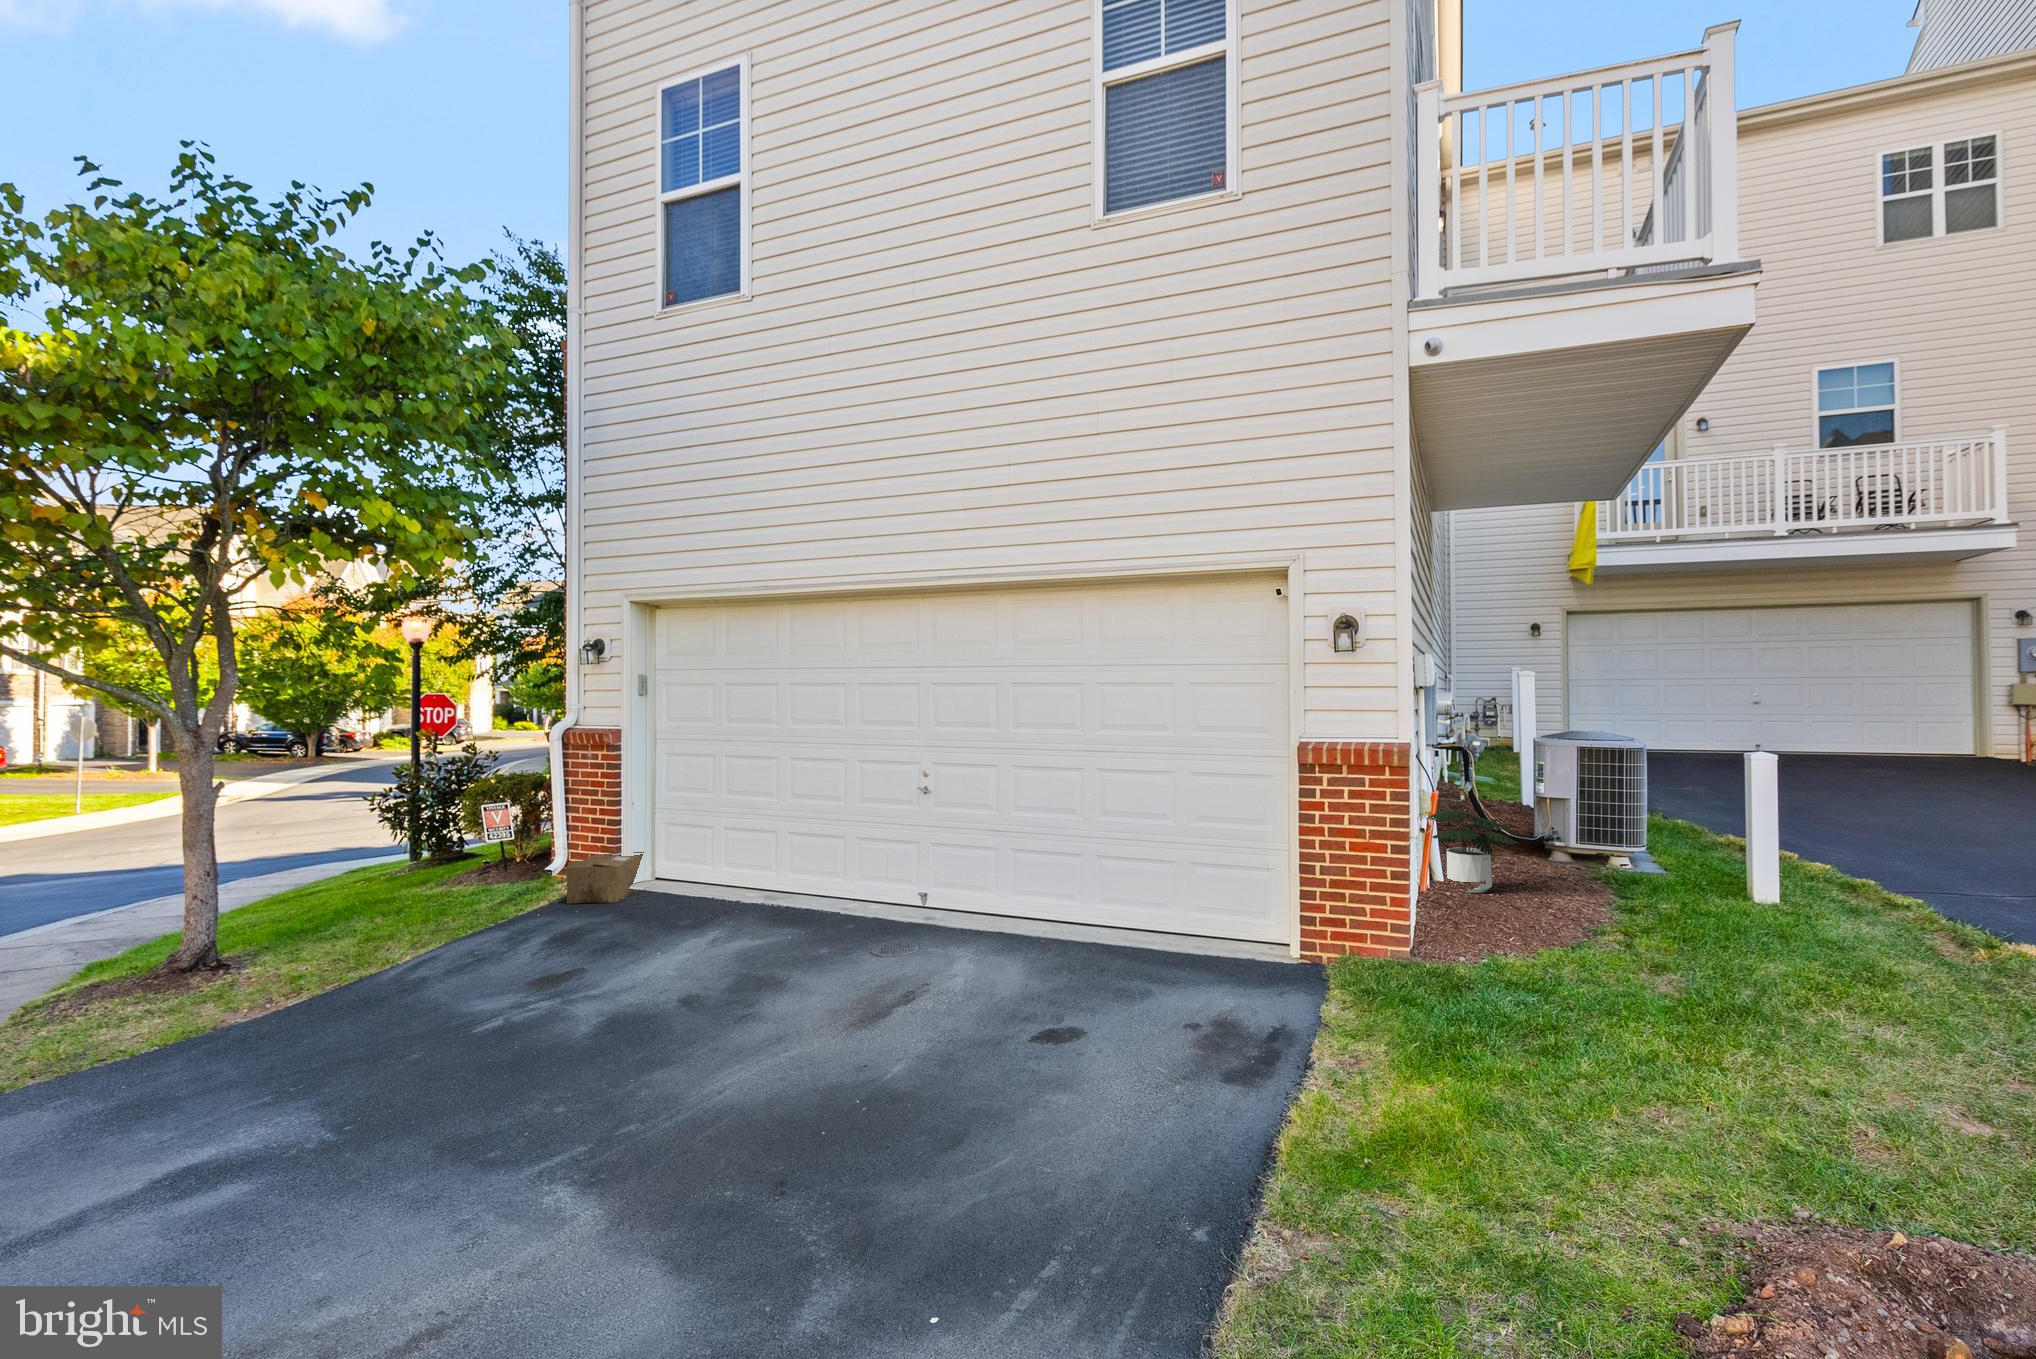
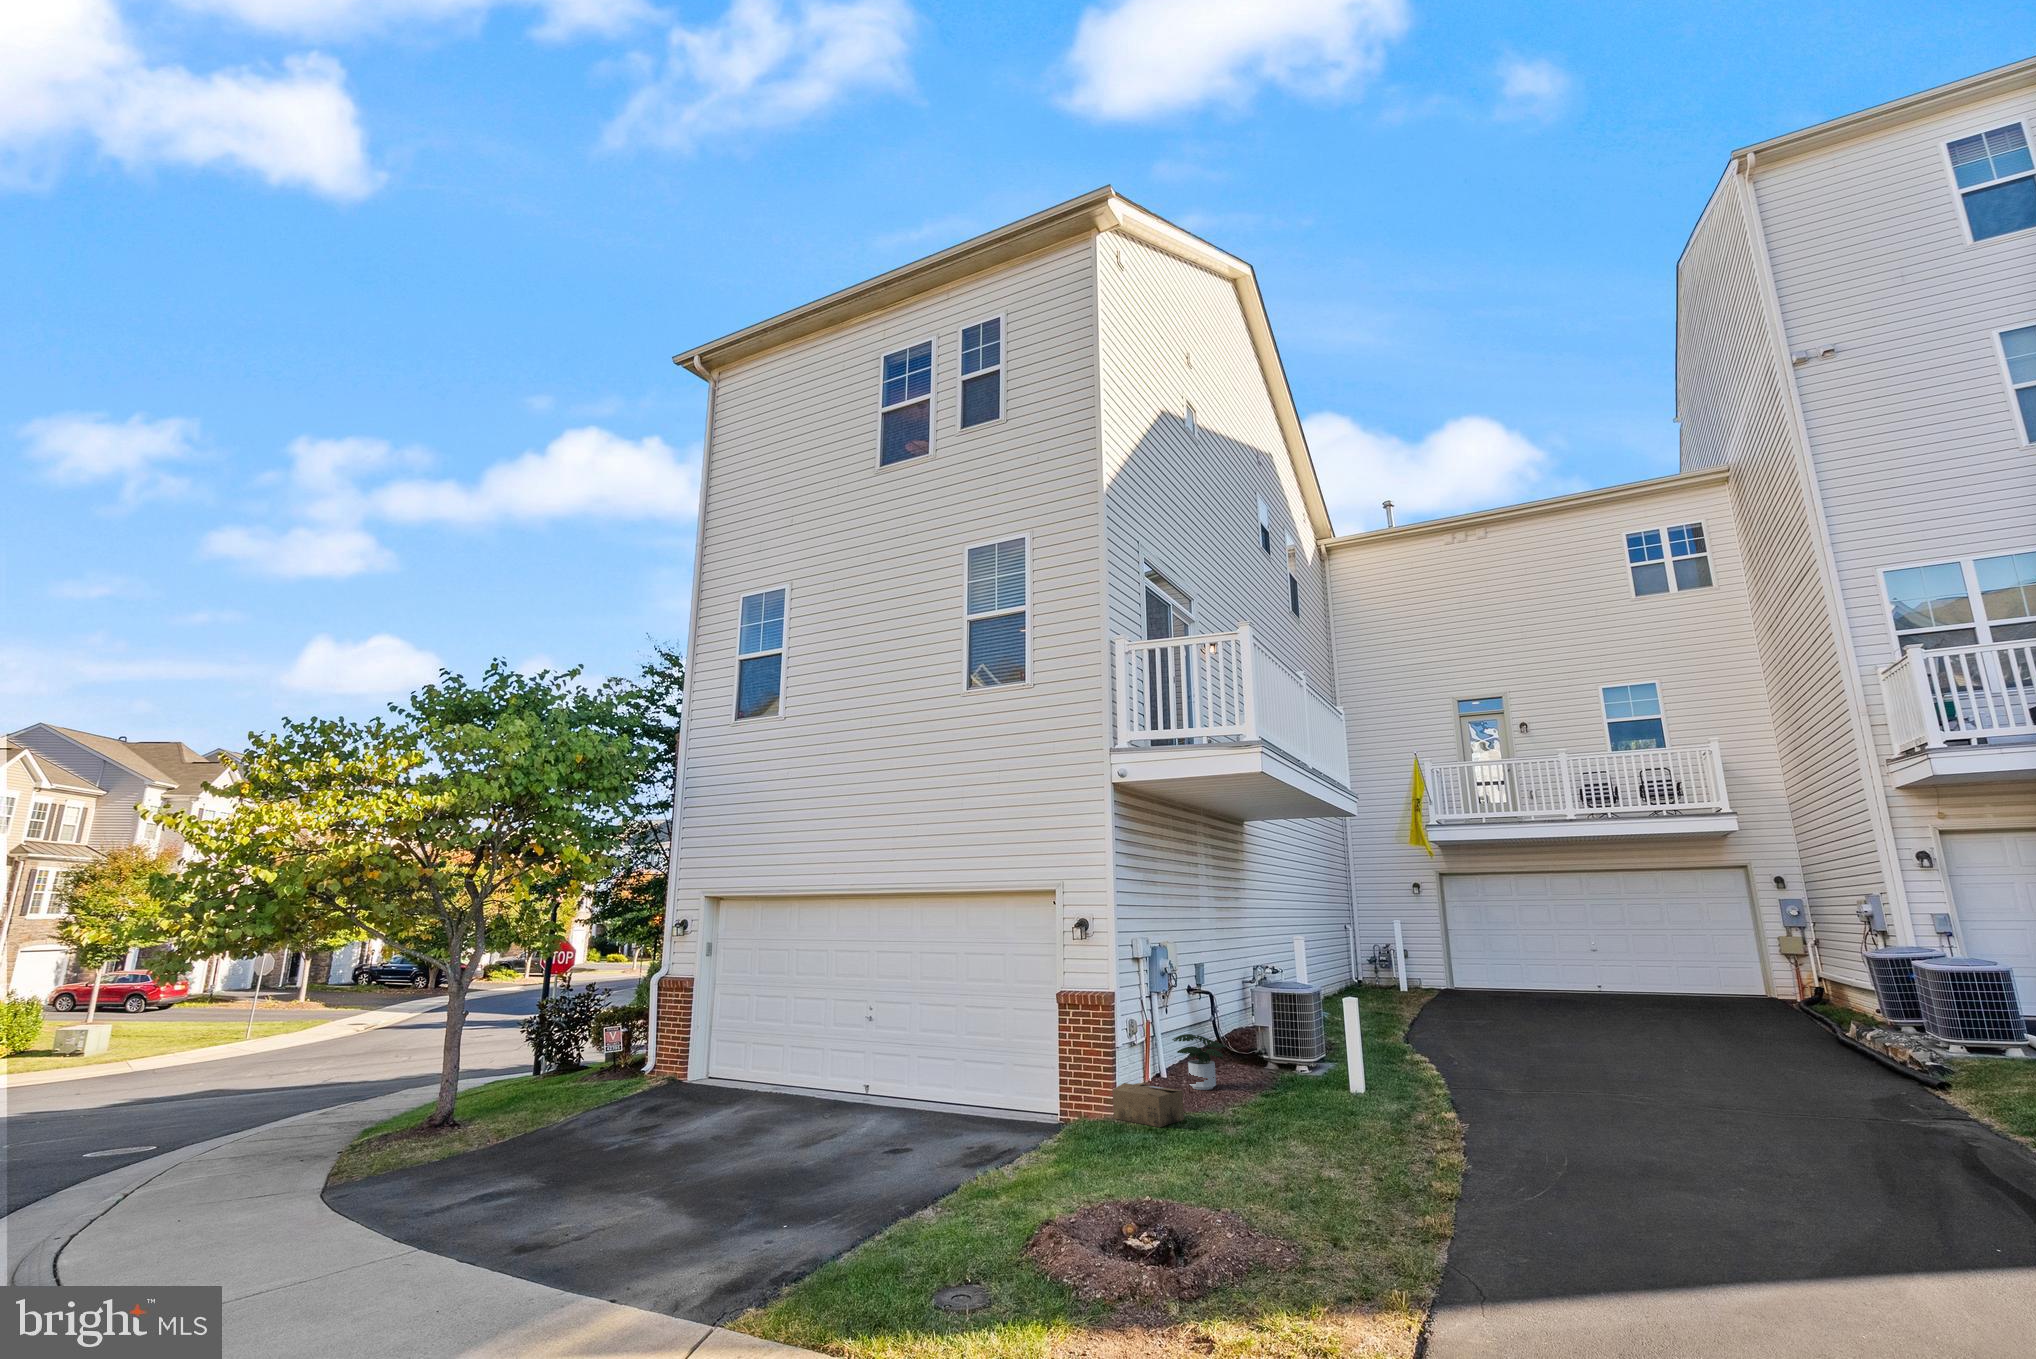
cardboard box: present [566,852,644,904] -> present [1113,1082,1184,1127]

